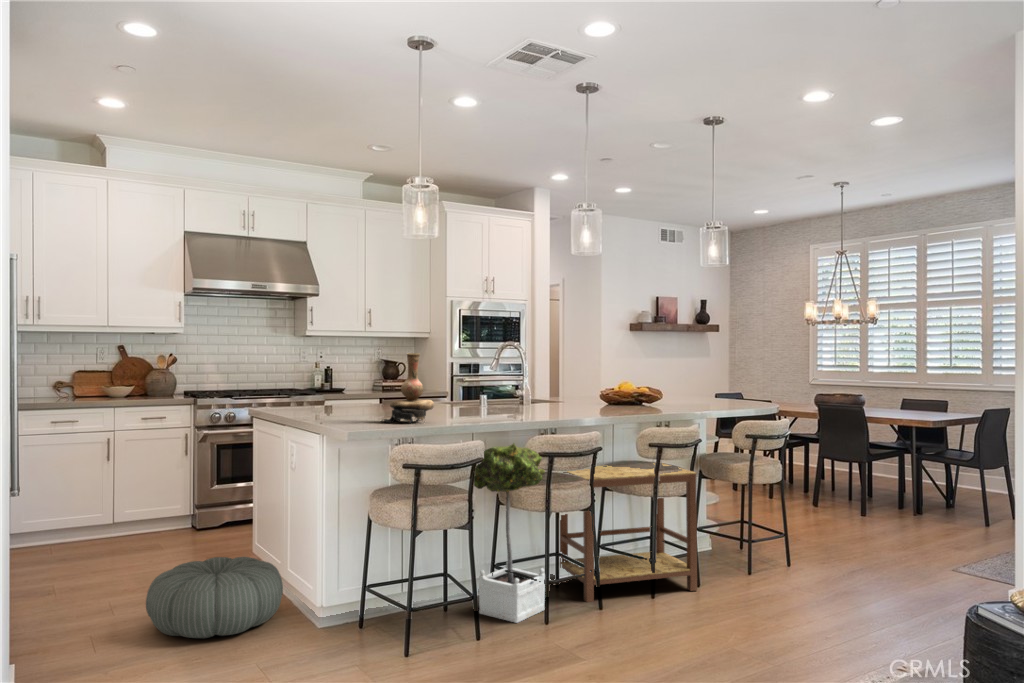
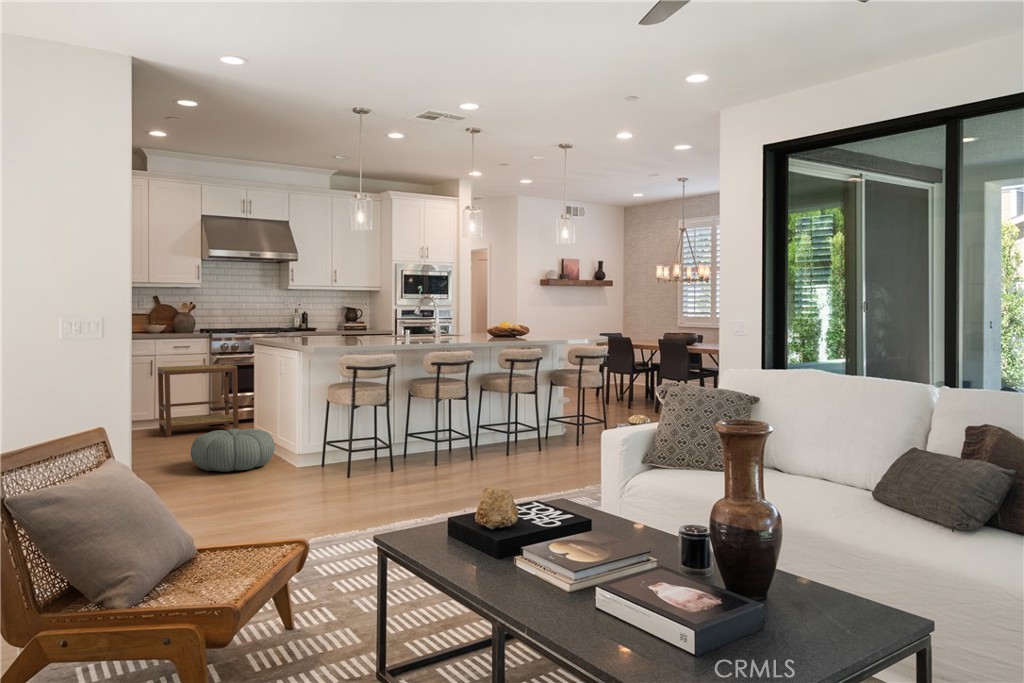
vase: present [384,353,434,423] -> none [335,302,369,345]
potted tree: present [474,443,545,623] -> none [389,357,438,465]
side table: present [560,463,697,602] -> present [158,364,239,438]

